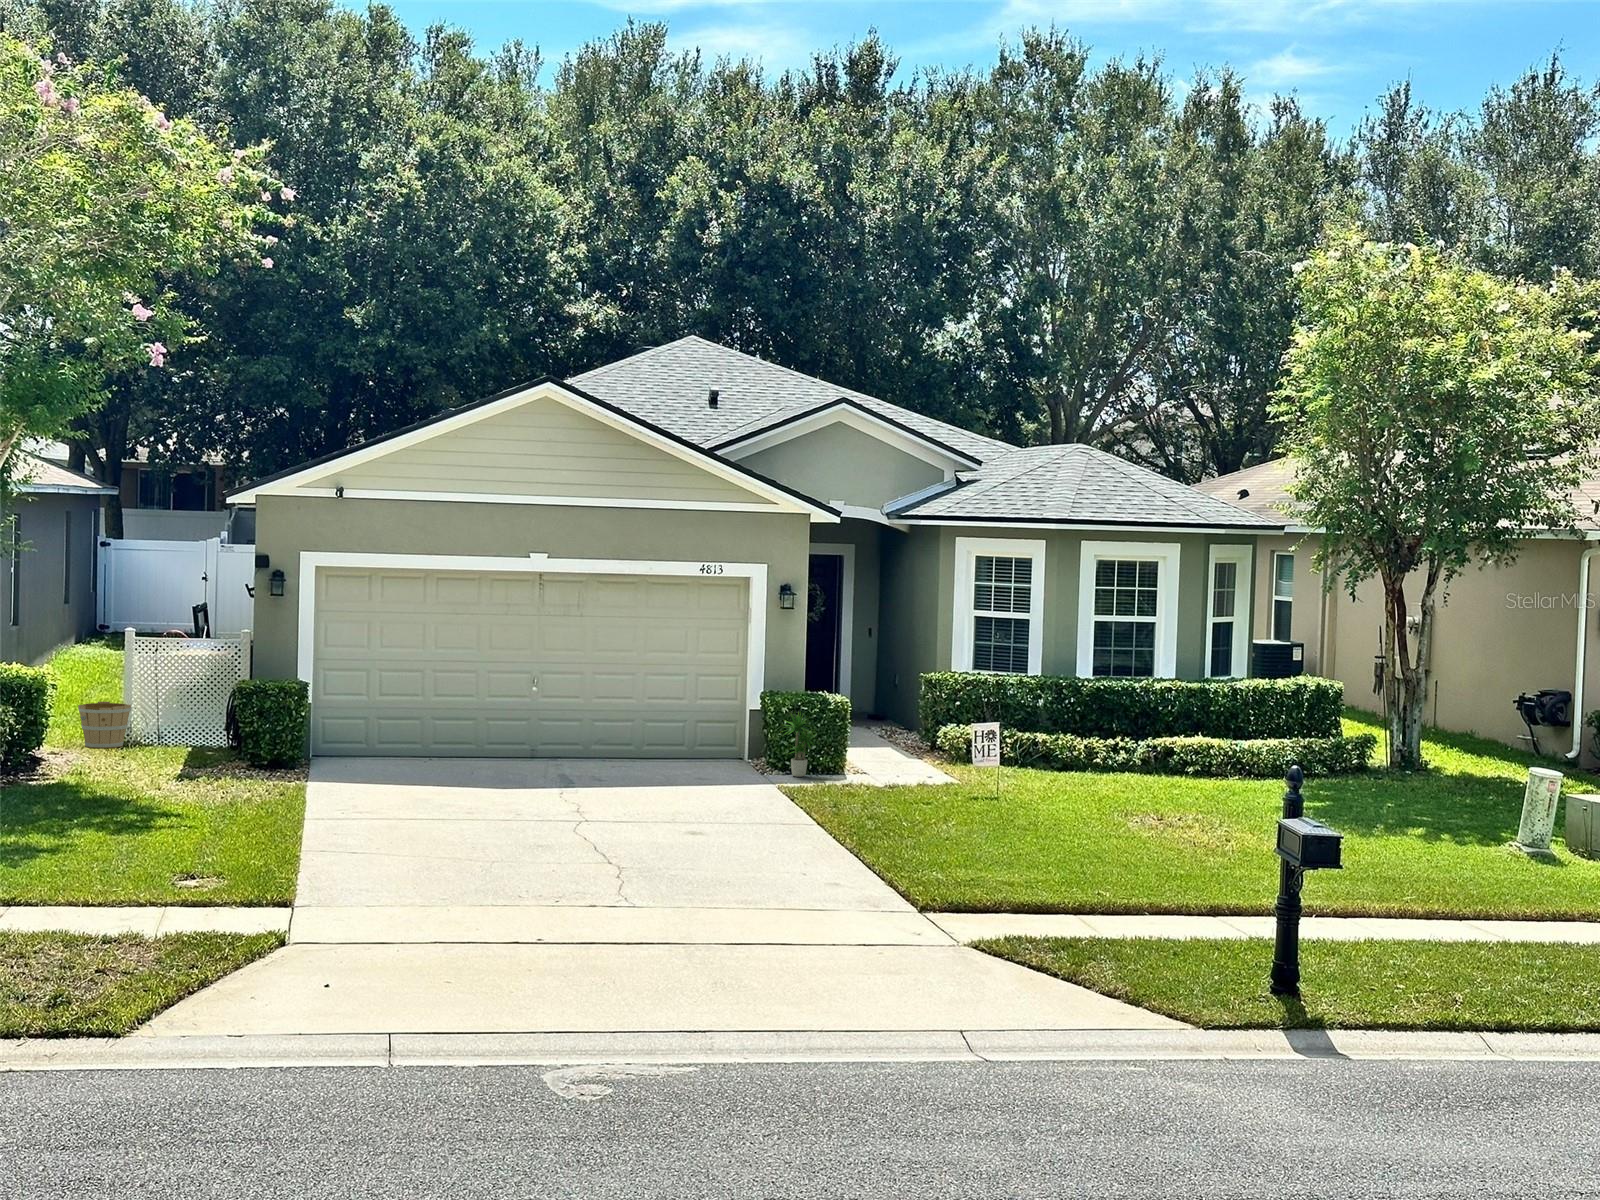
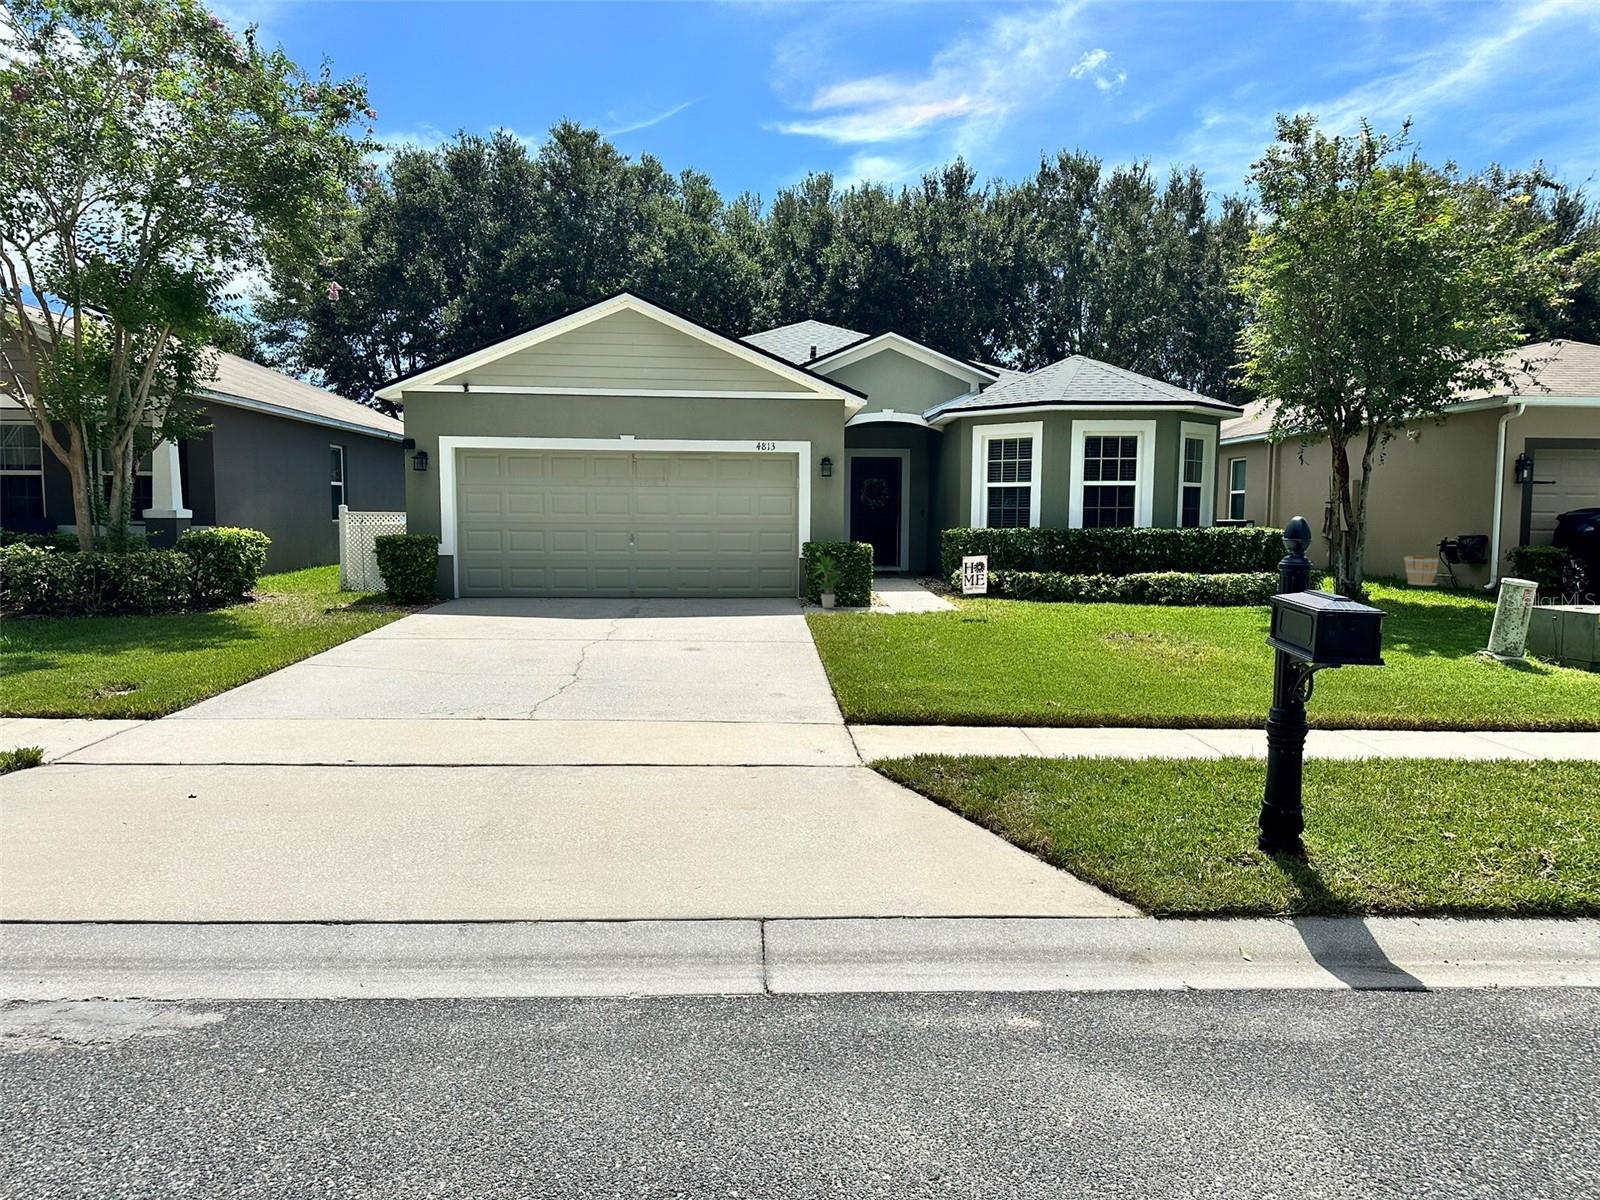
wooden bucket: present [78,702,131,748] -> present [1404,555,1439,586]

